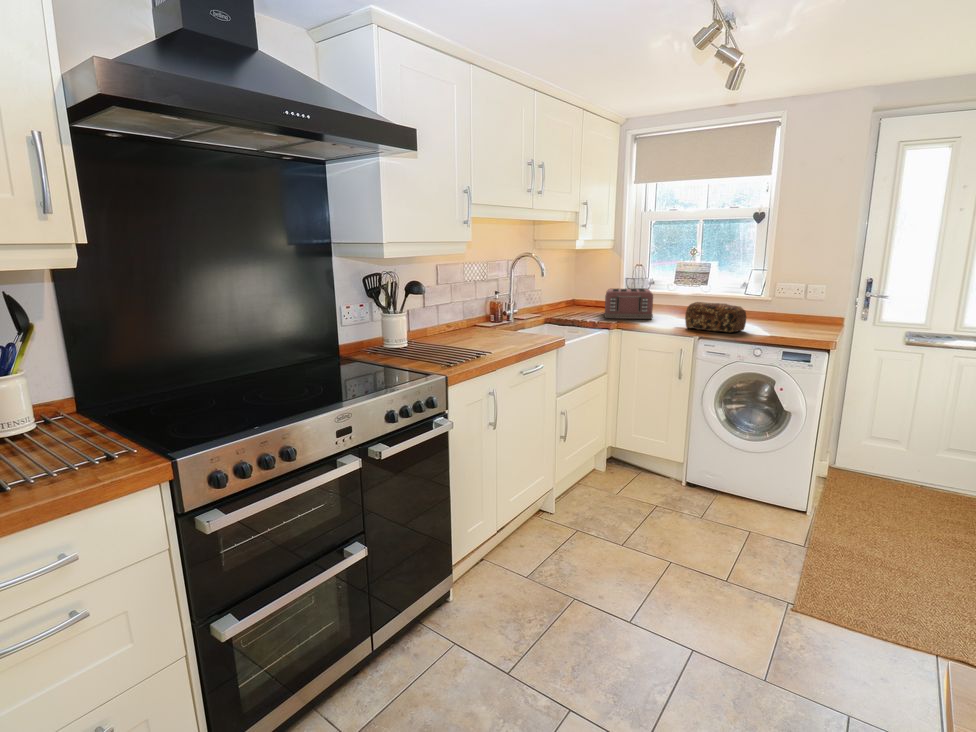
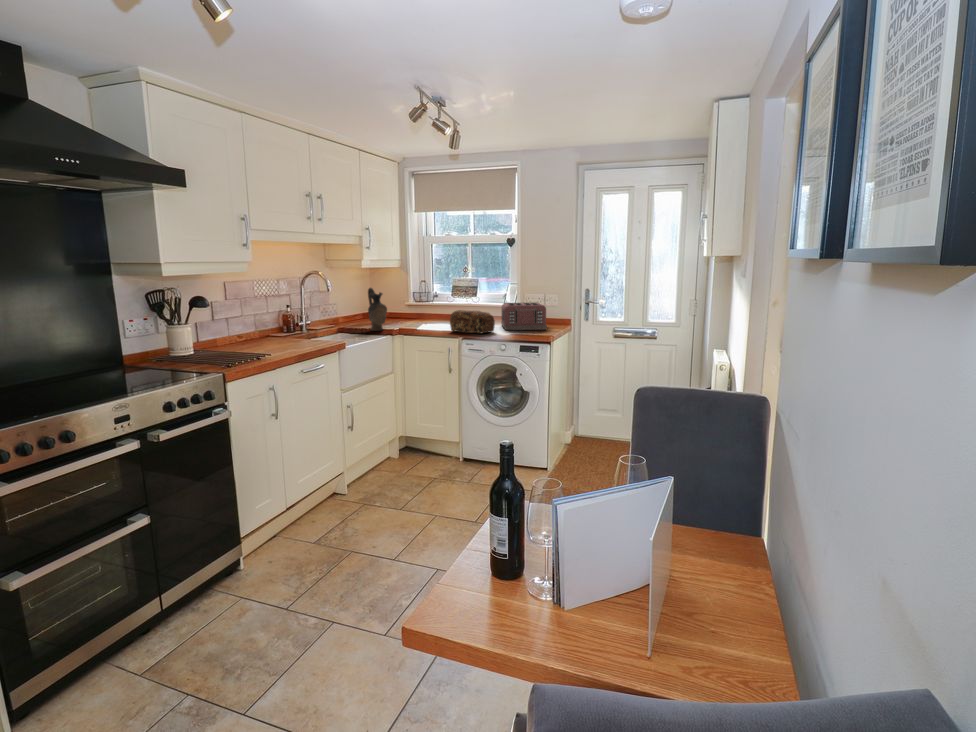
ceramic pitcher: none [584,273,606,324] -> present [368,288,387,331]
toaster: present [604,289,653,319] -> present [501,302,547,330]

